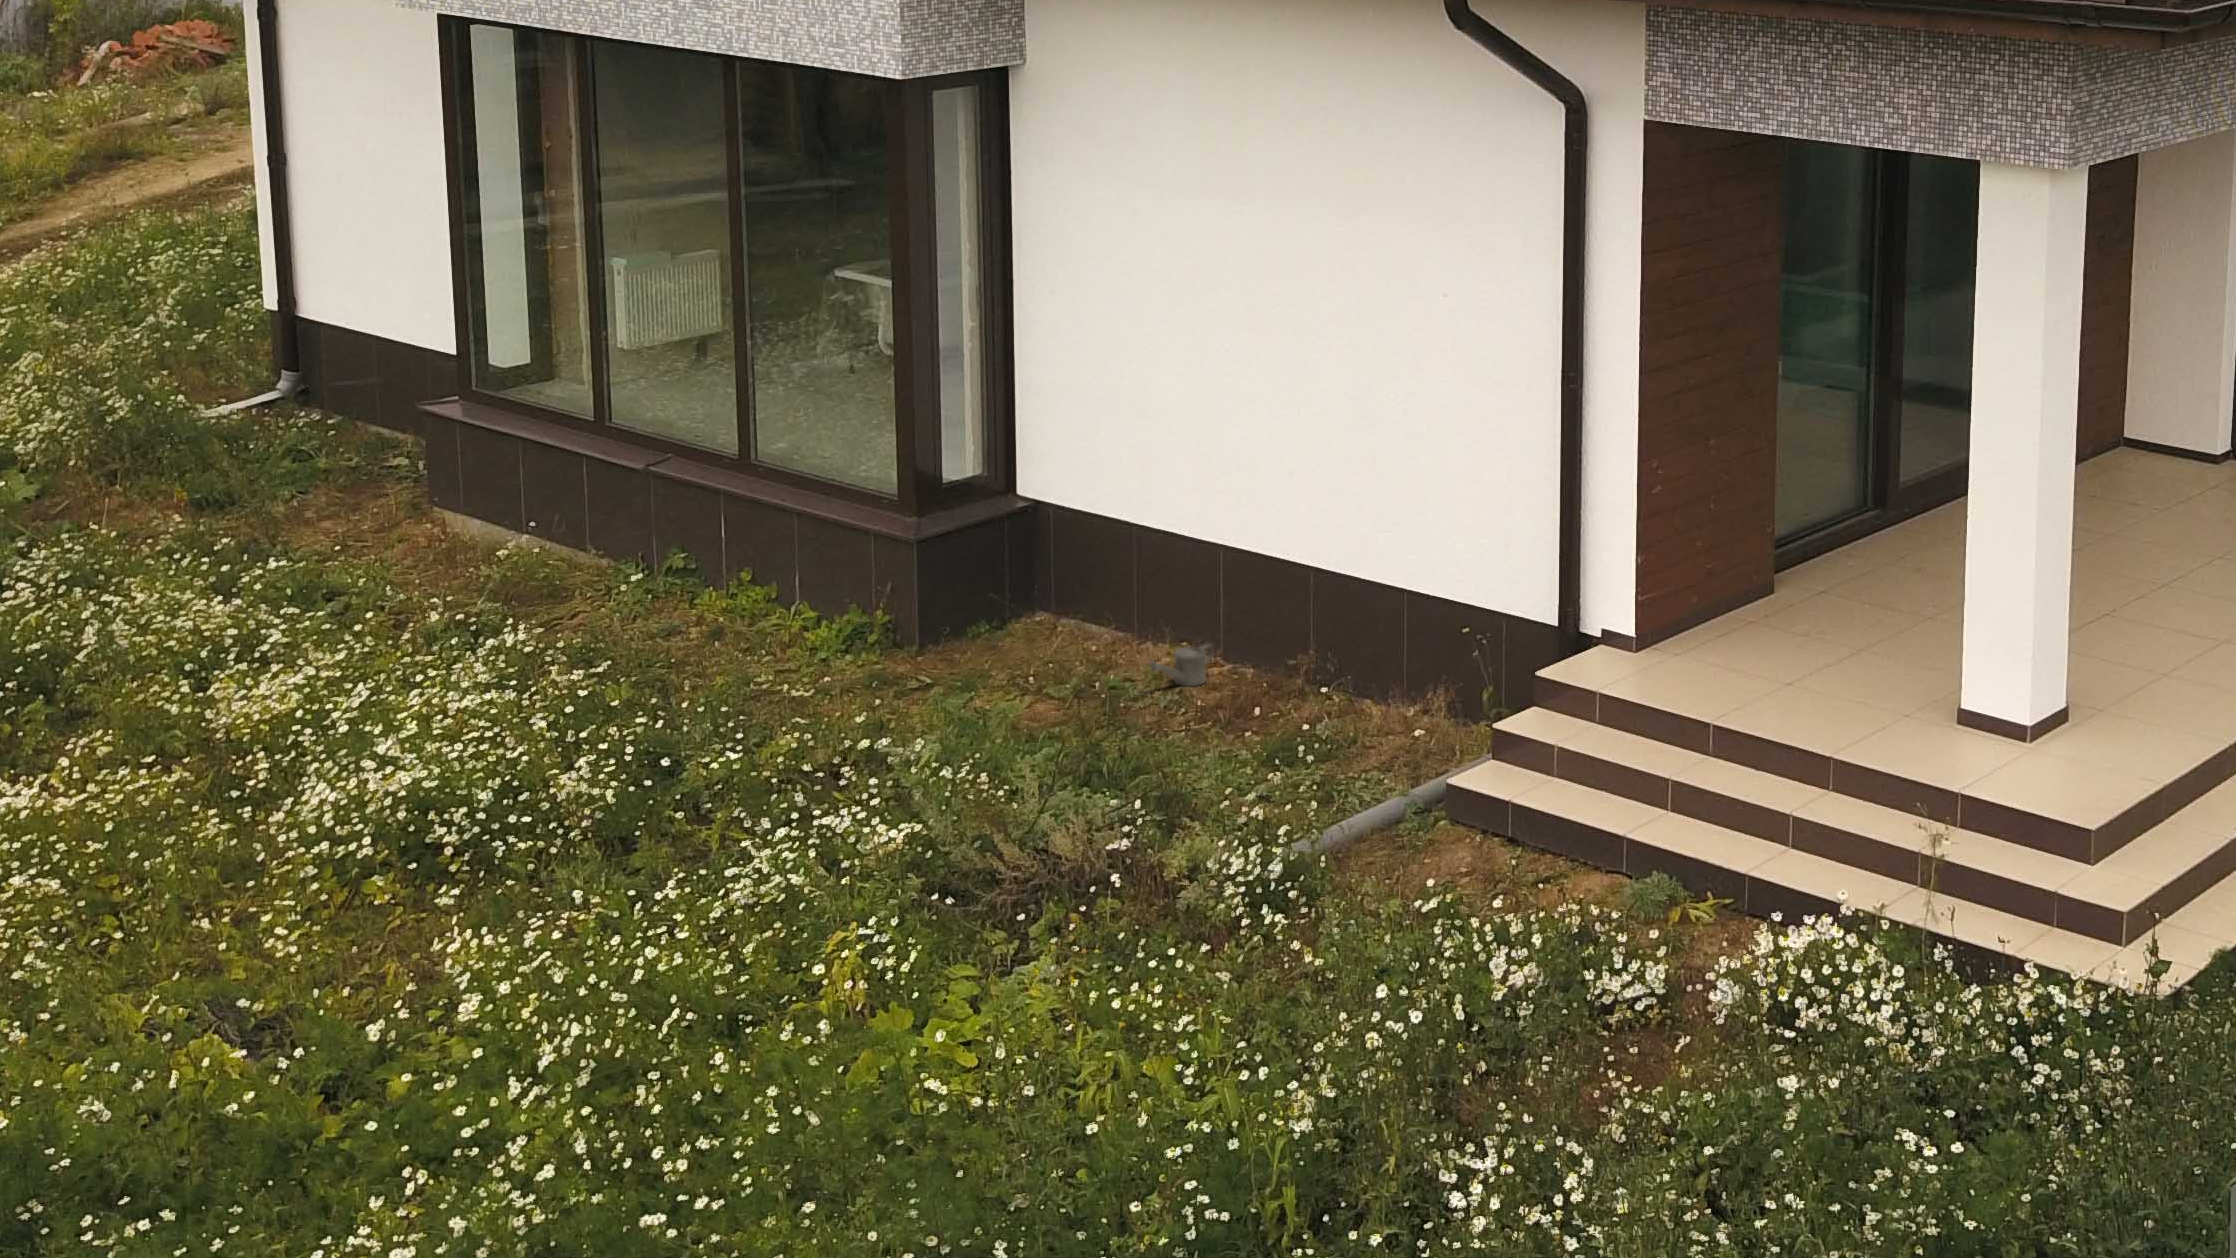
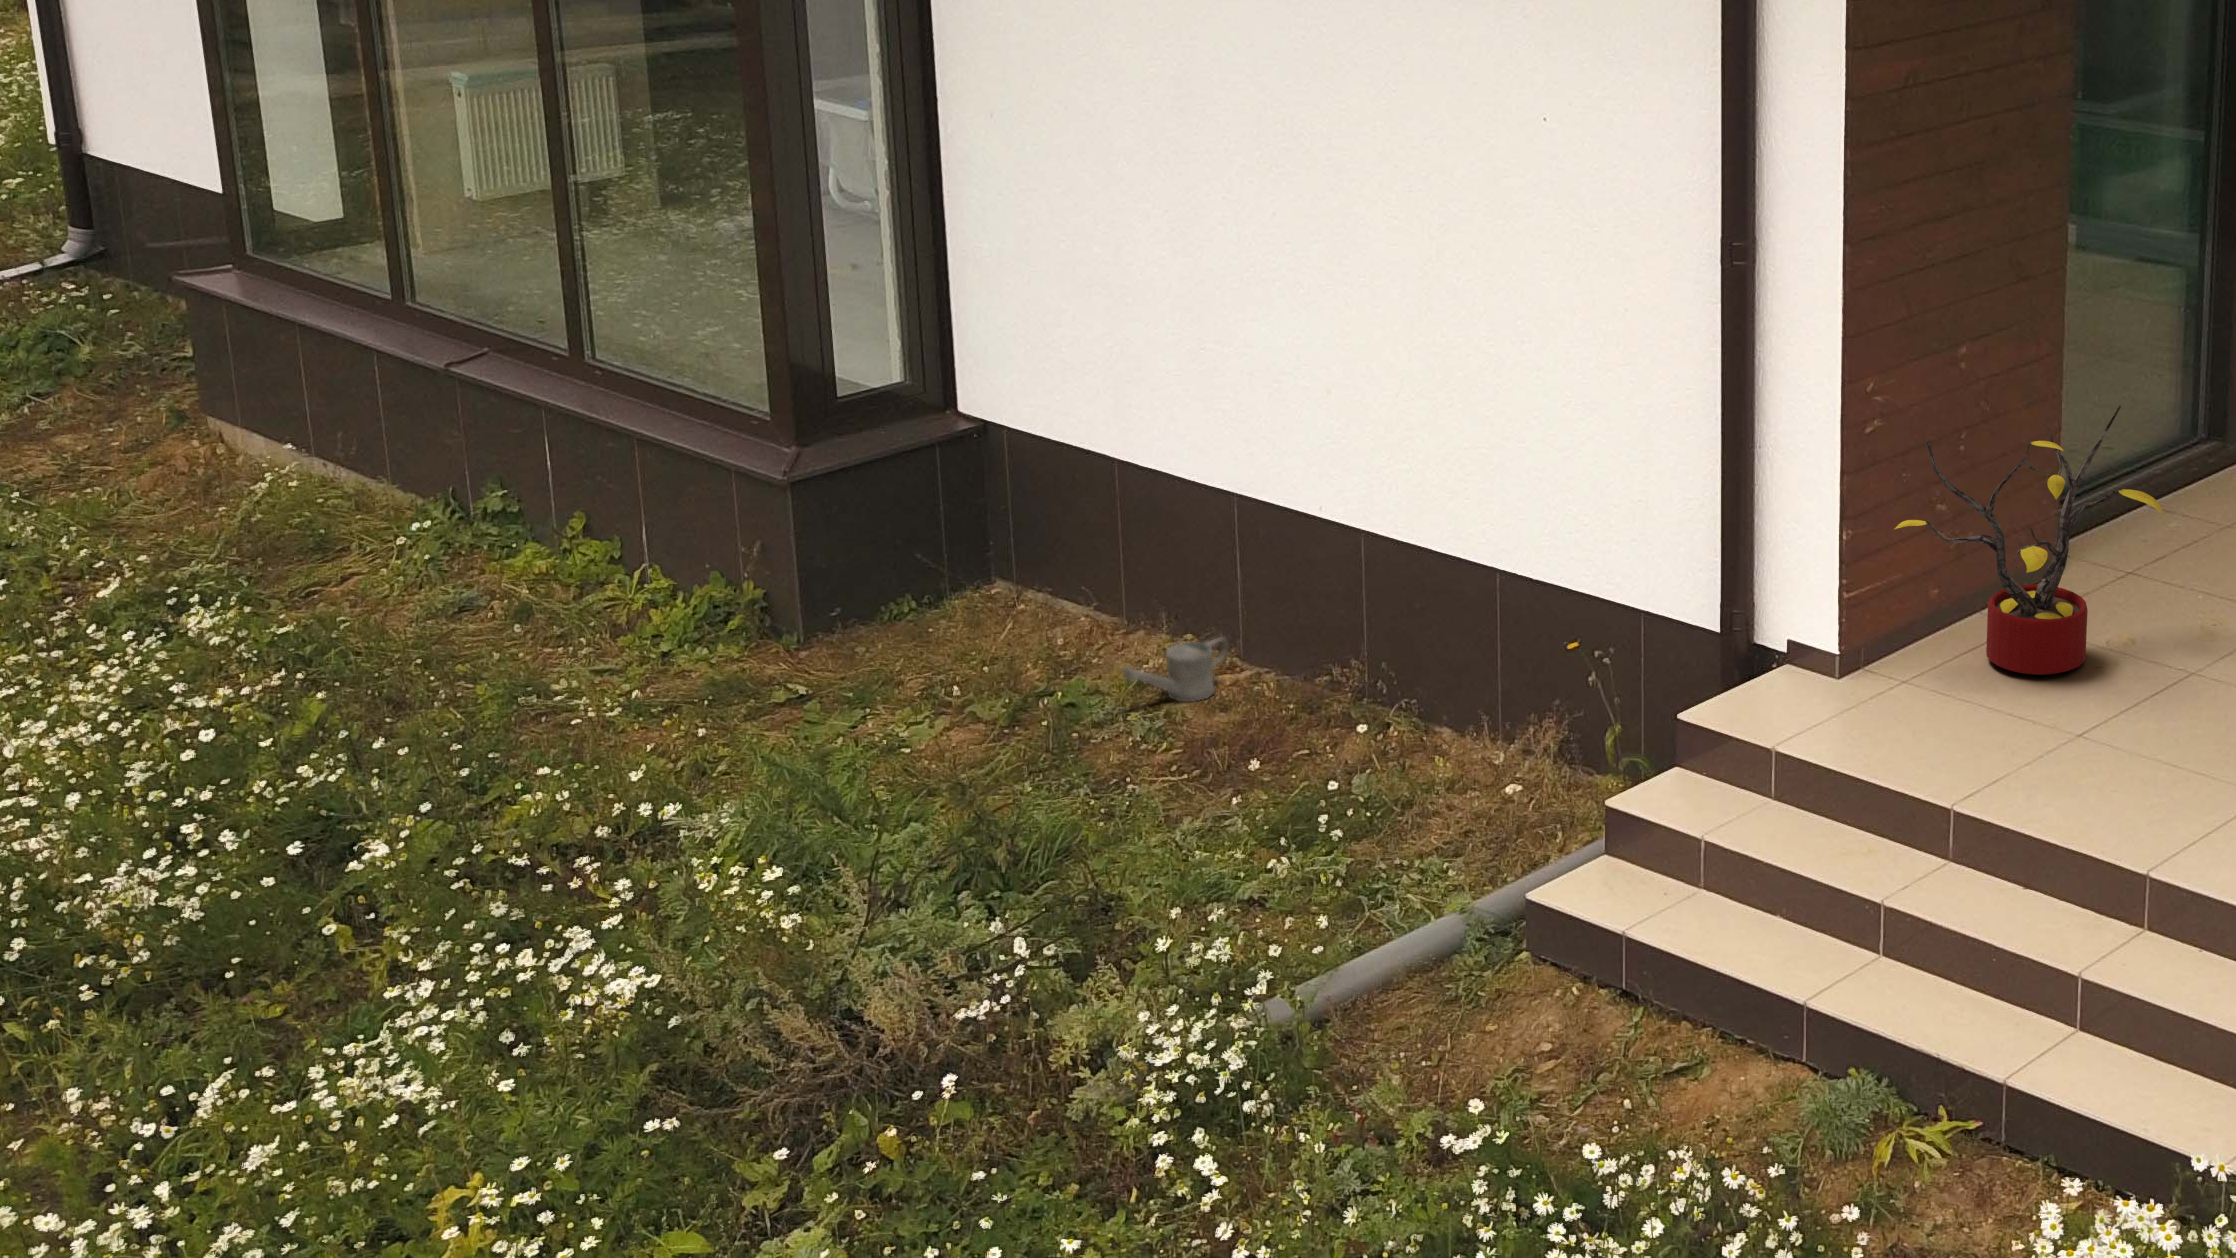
decorative plant: none [1670,479,1841,651] -> present [1895,406,2162,675]

